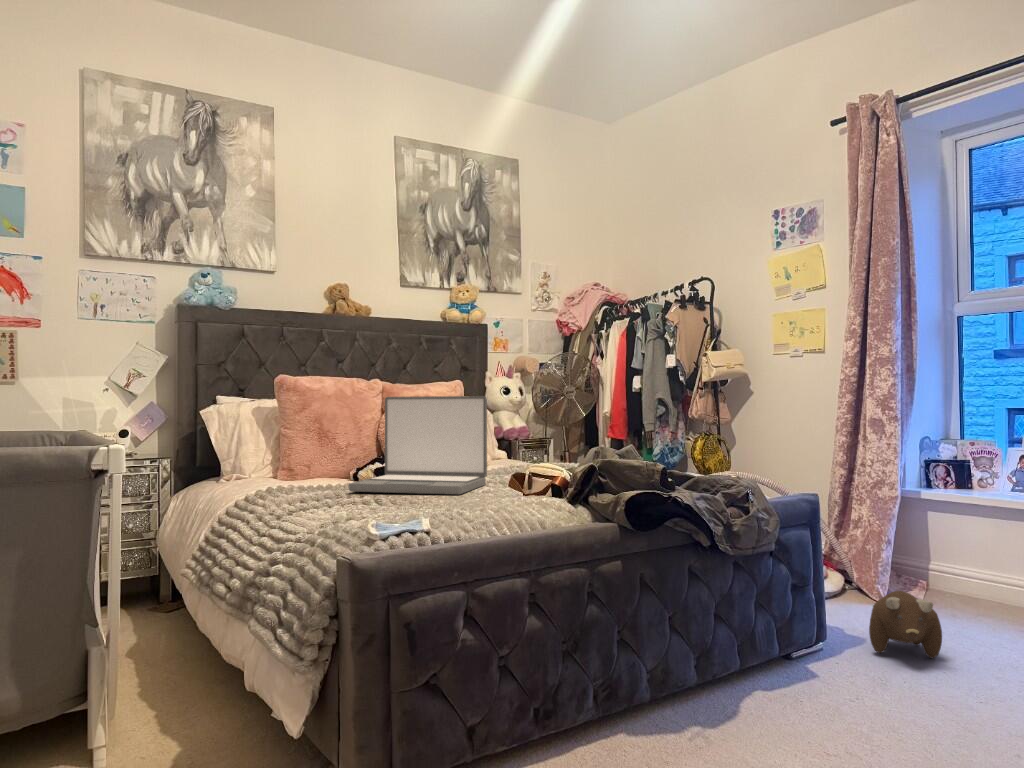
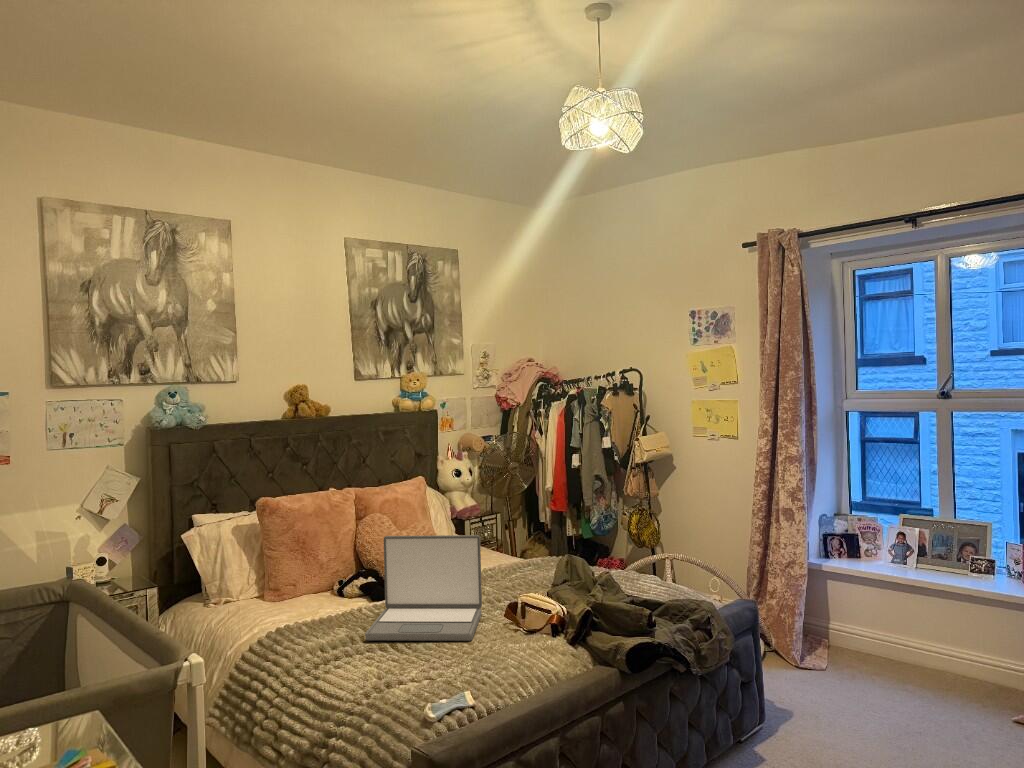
plush toy: present [869,591,942,658] -> none [796,674,852,730]

